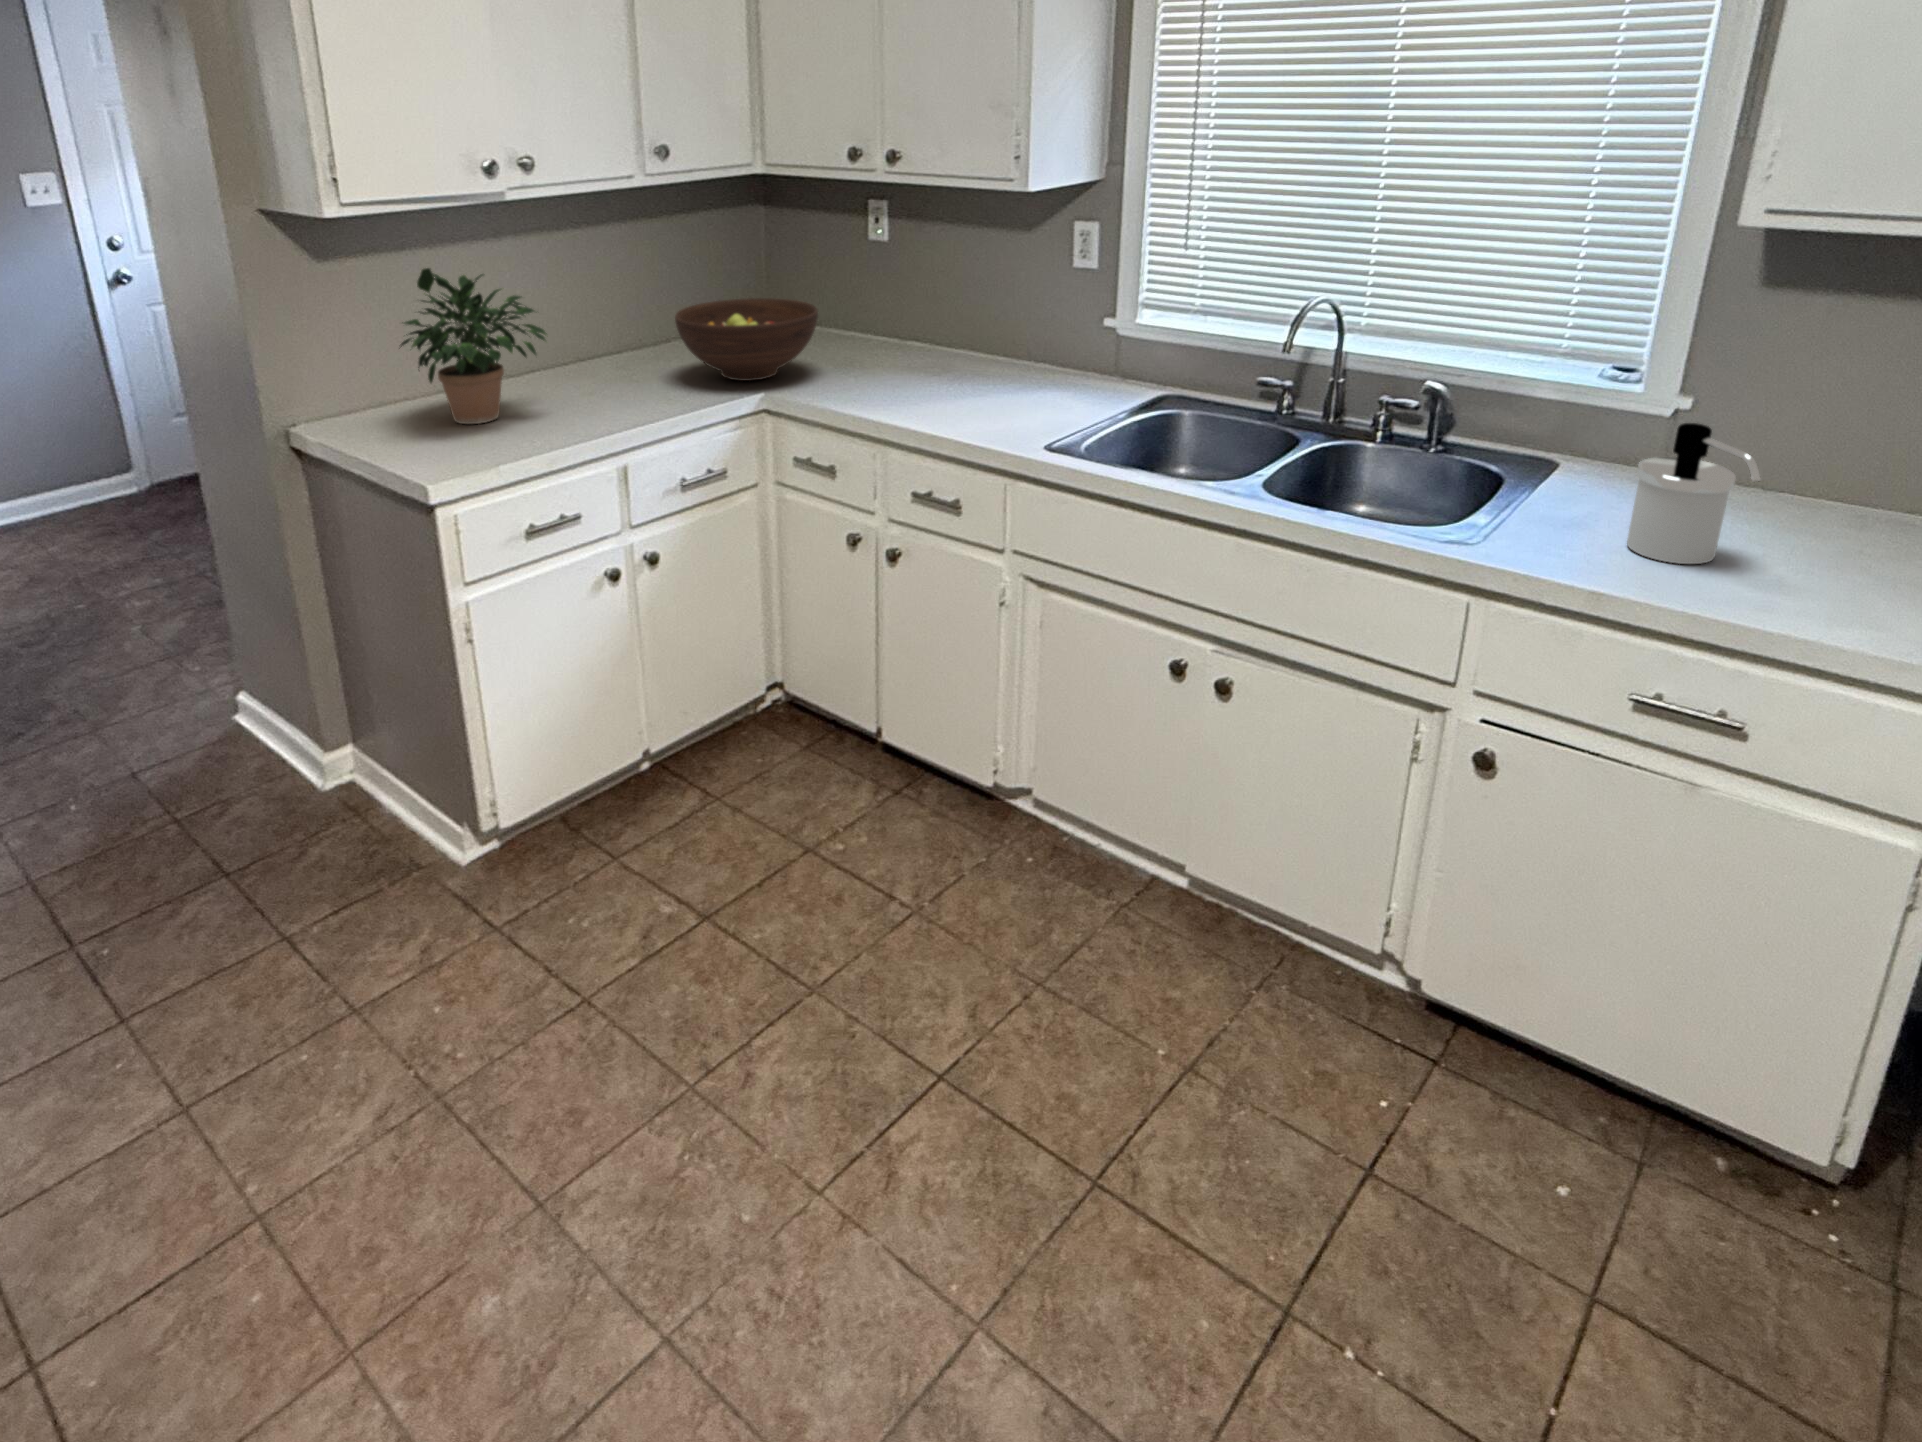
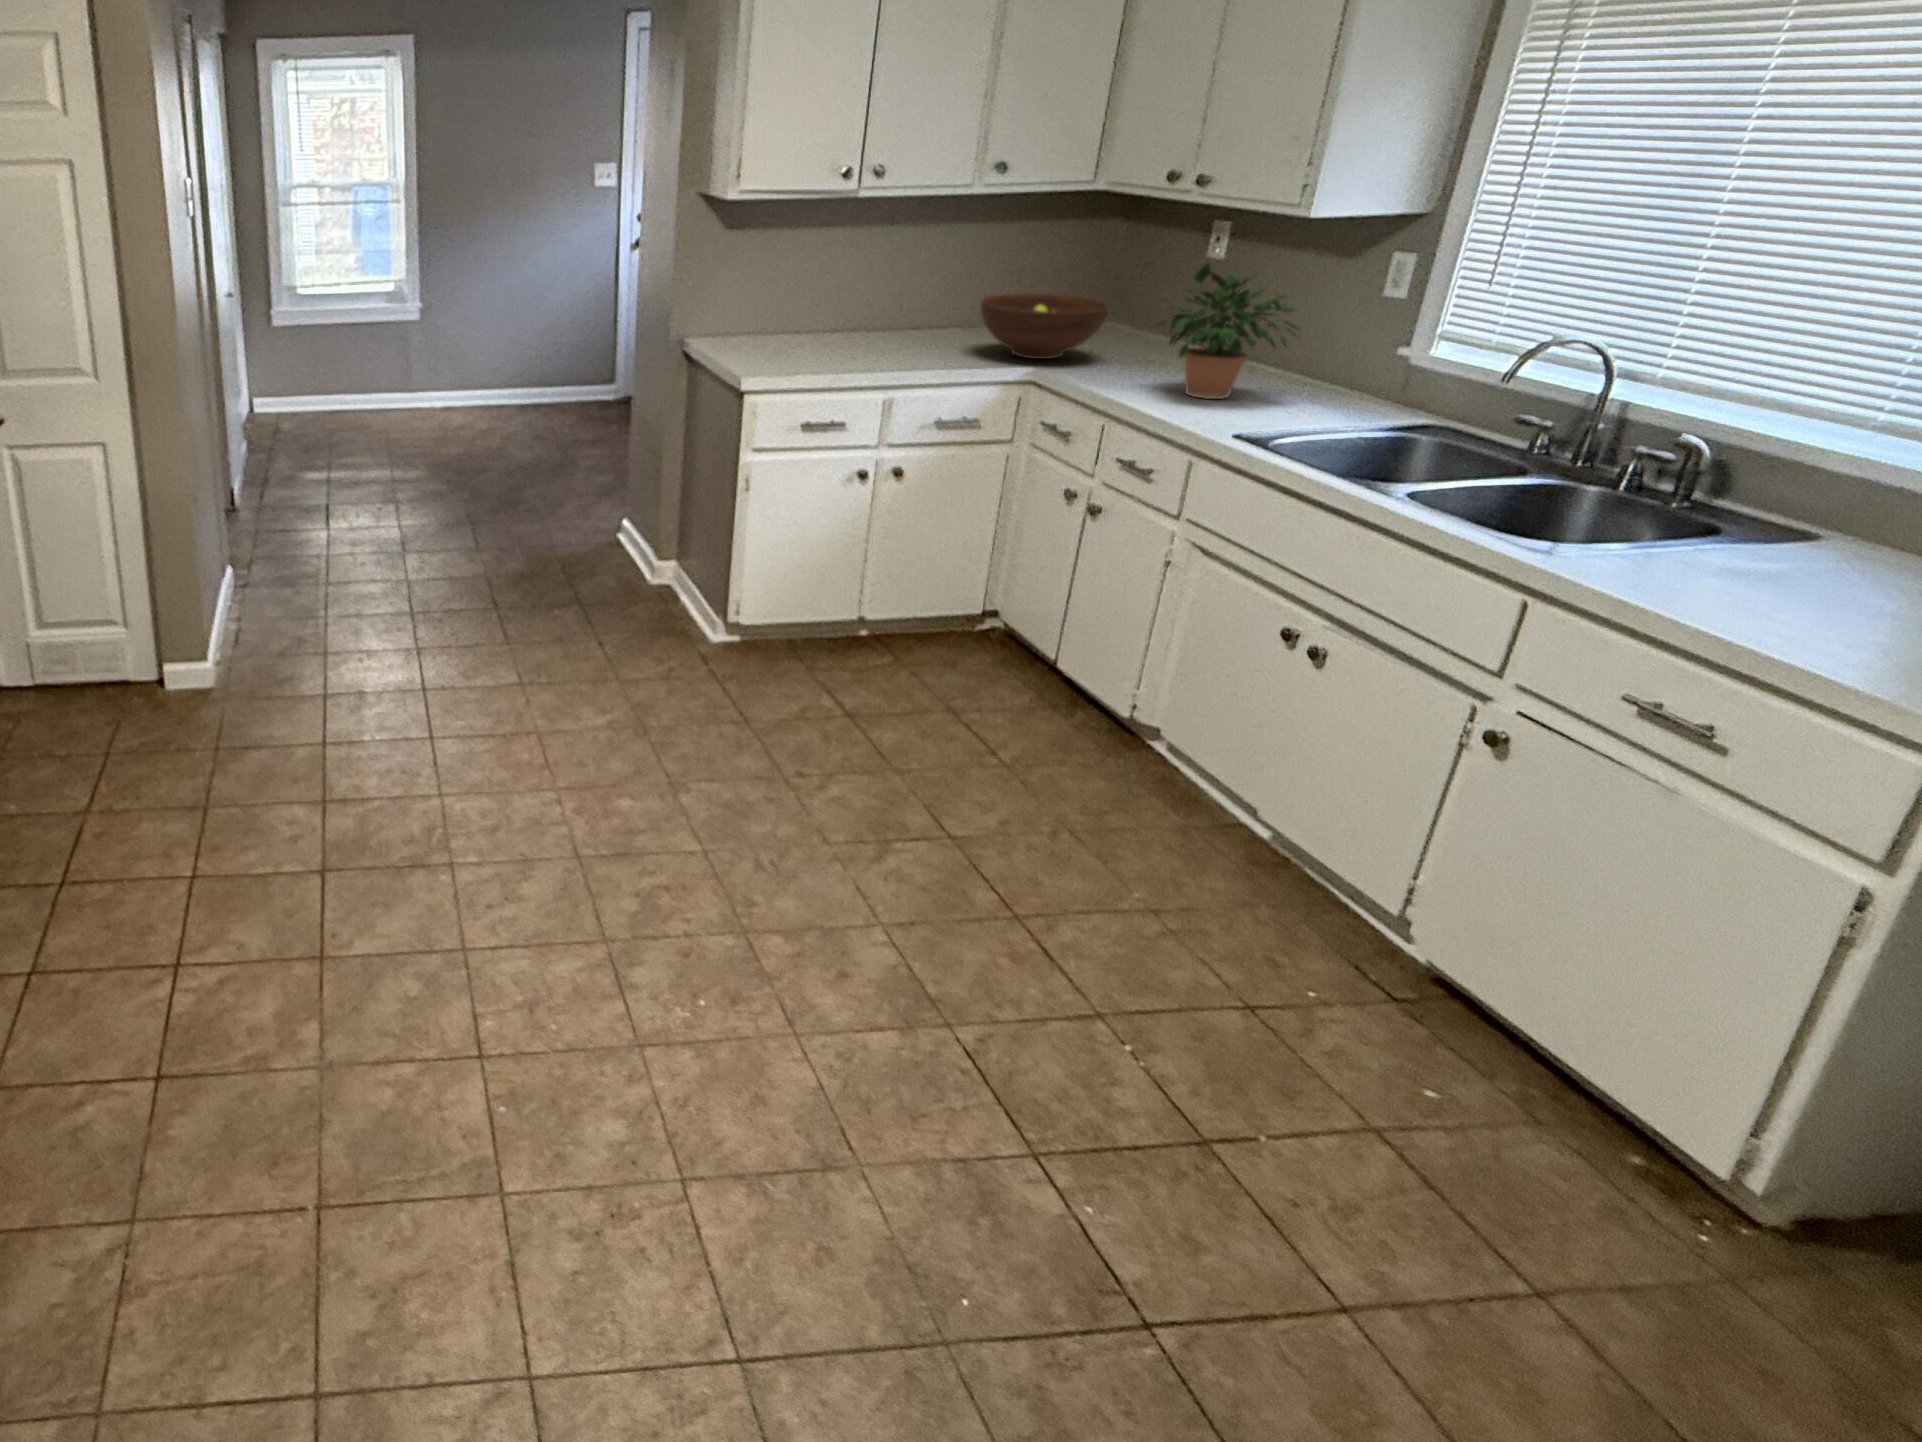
potted plant: present [401,268,547,424] -> present [1160,263,1300,399]
soap dispenser: present [1627,423,1761,564] -> none [1728,476,1869,613]

